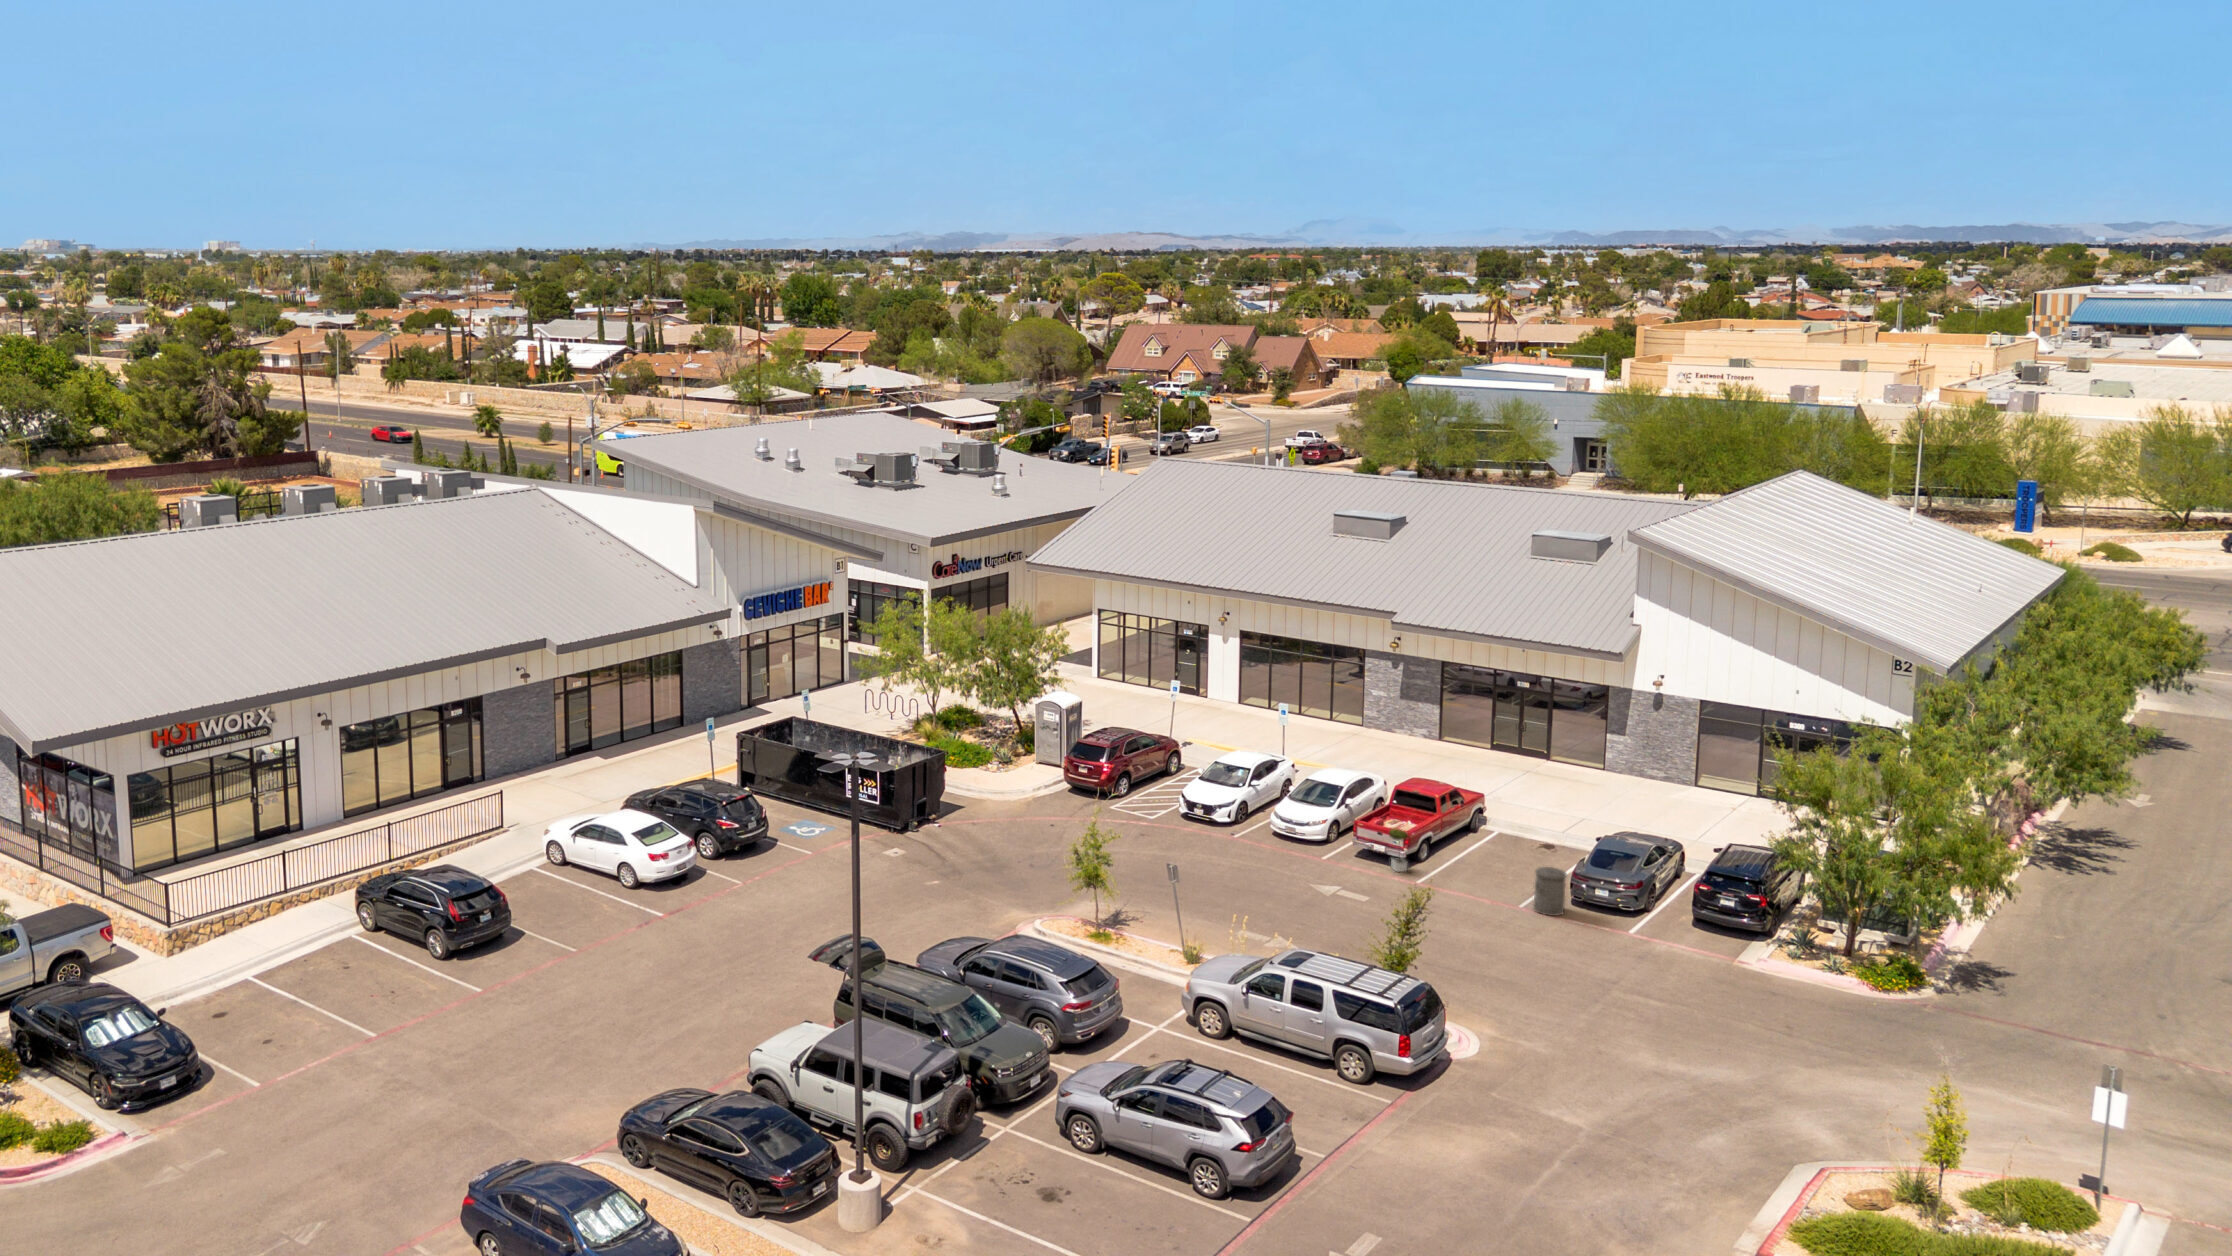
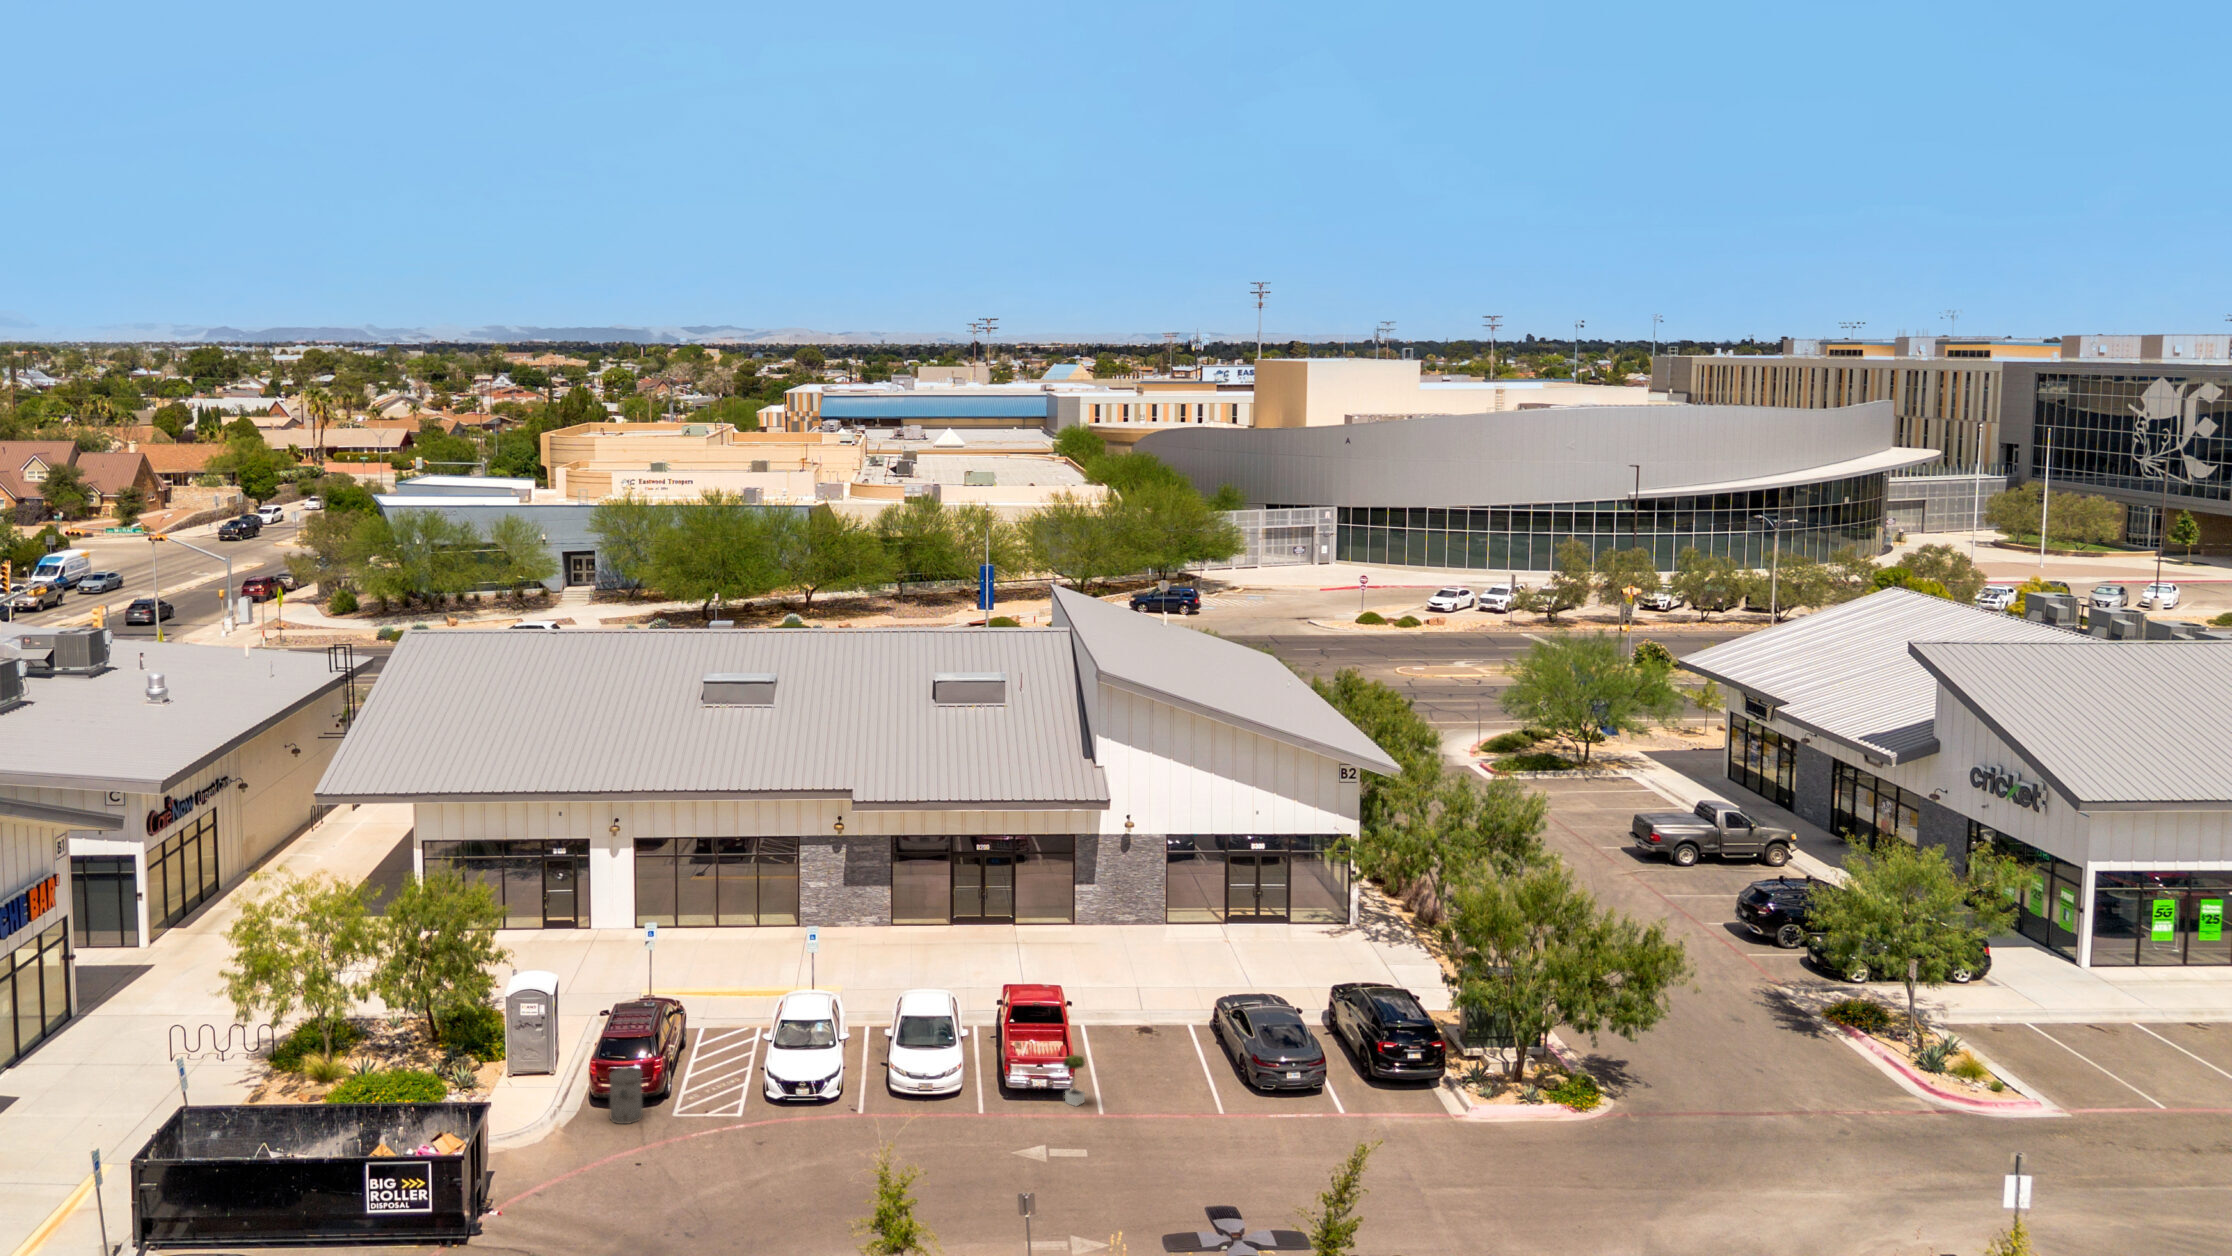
trash can: present [1533,867,1567,916] -> present [609,1067,643,1124]

